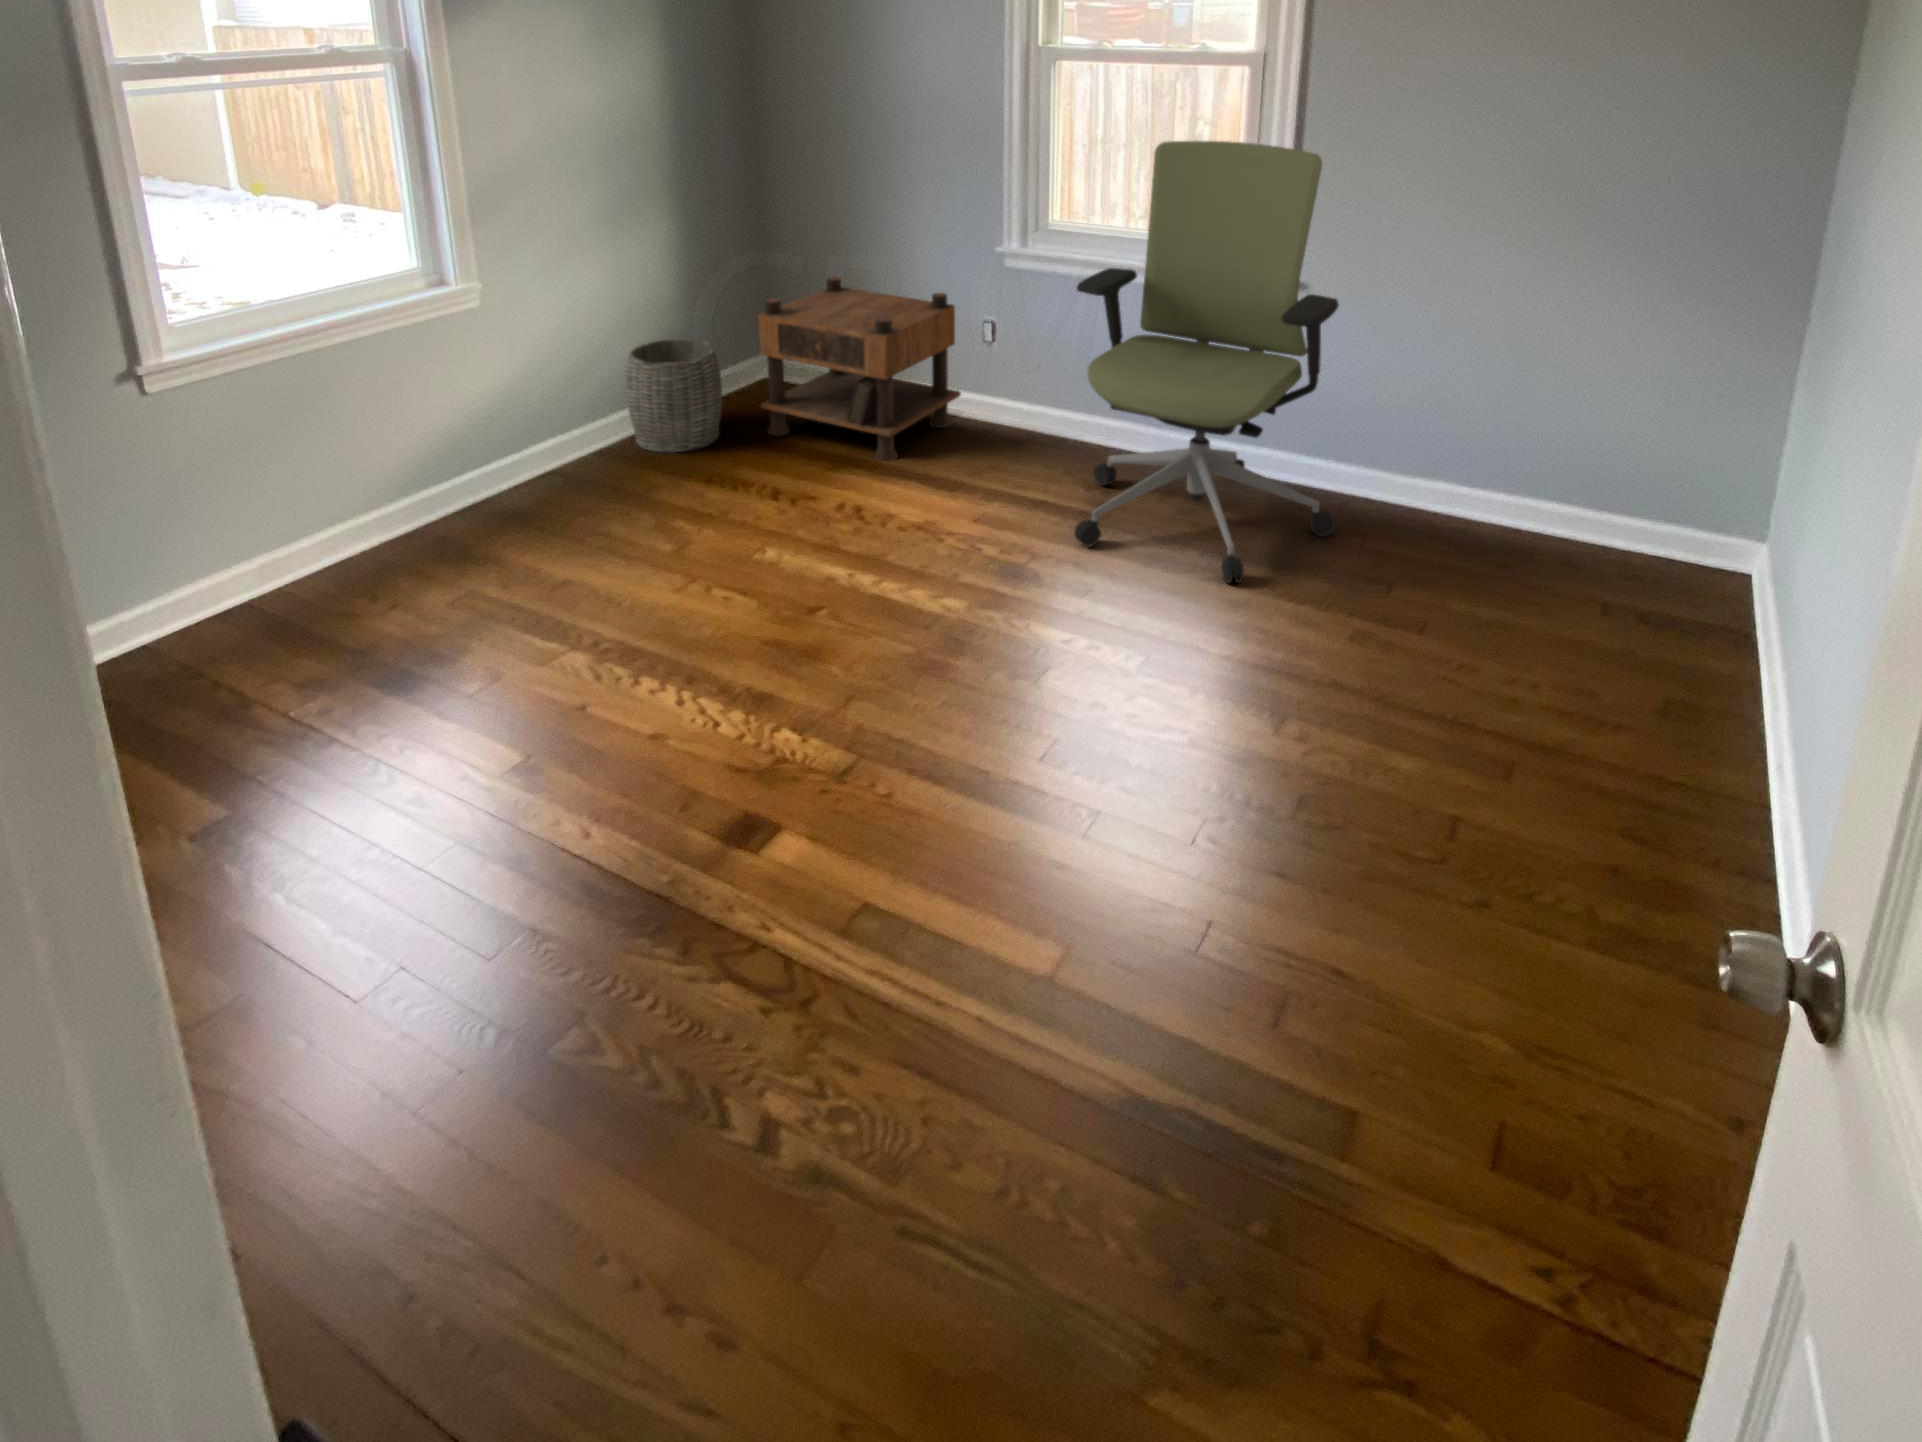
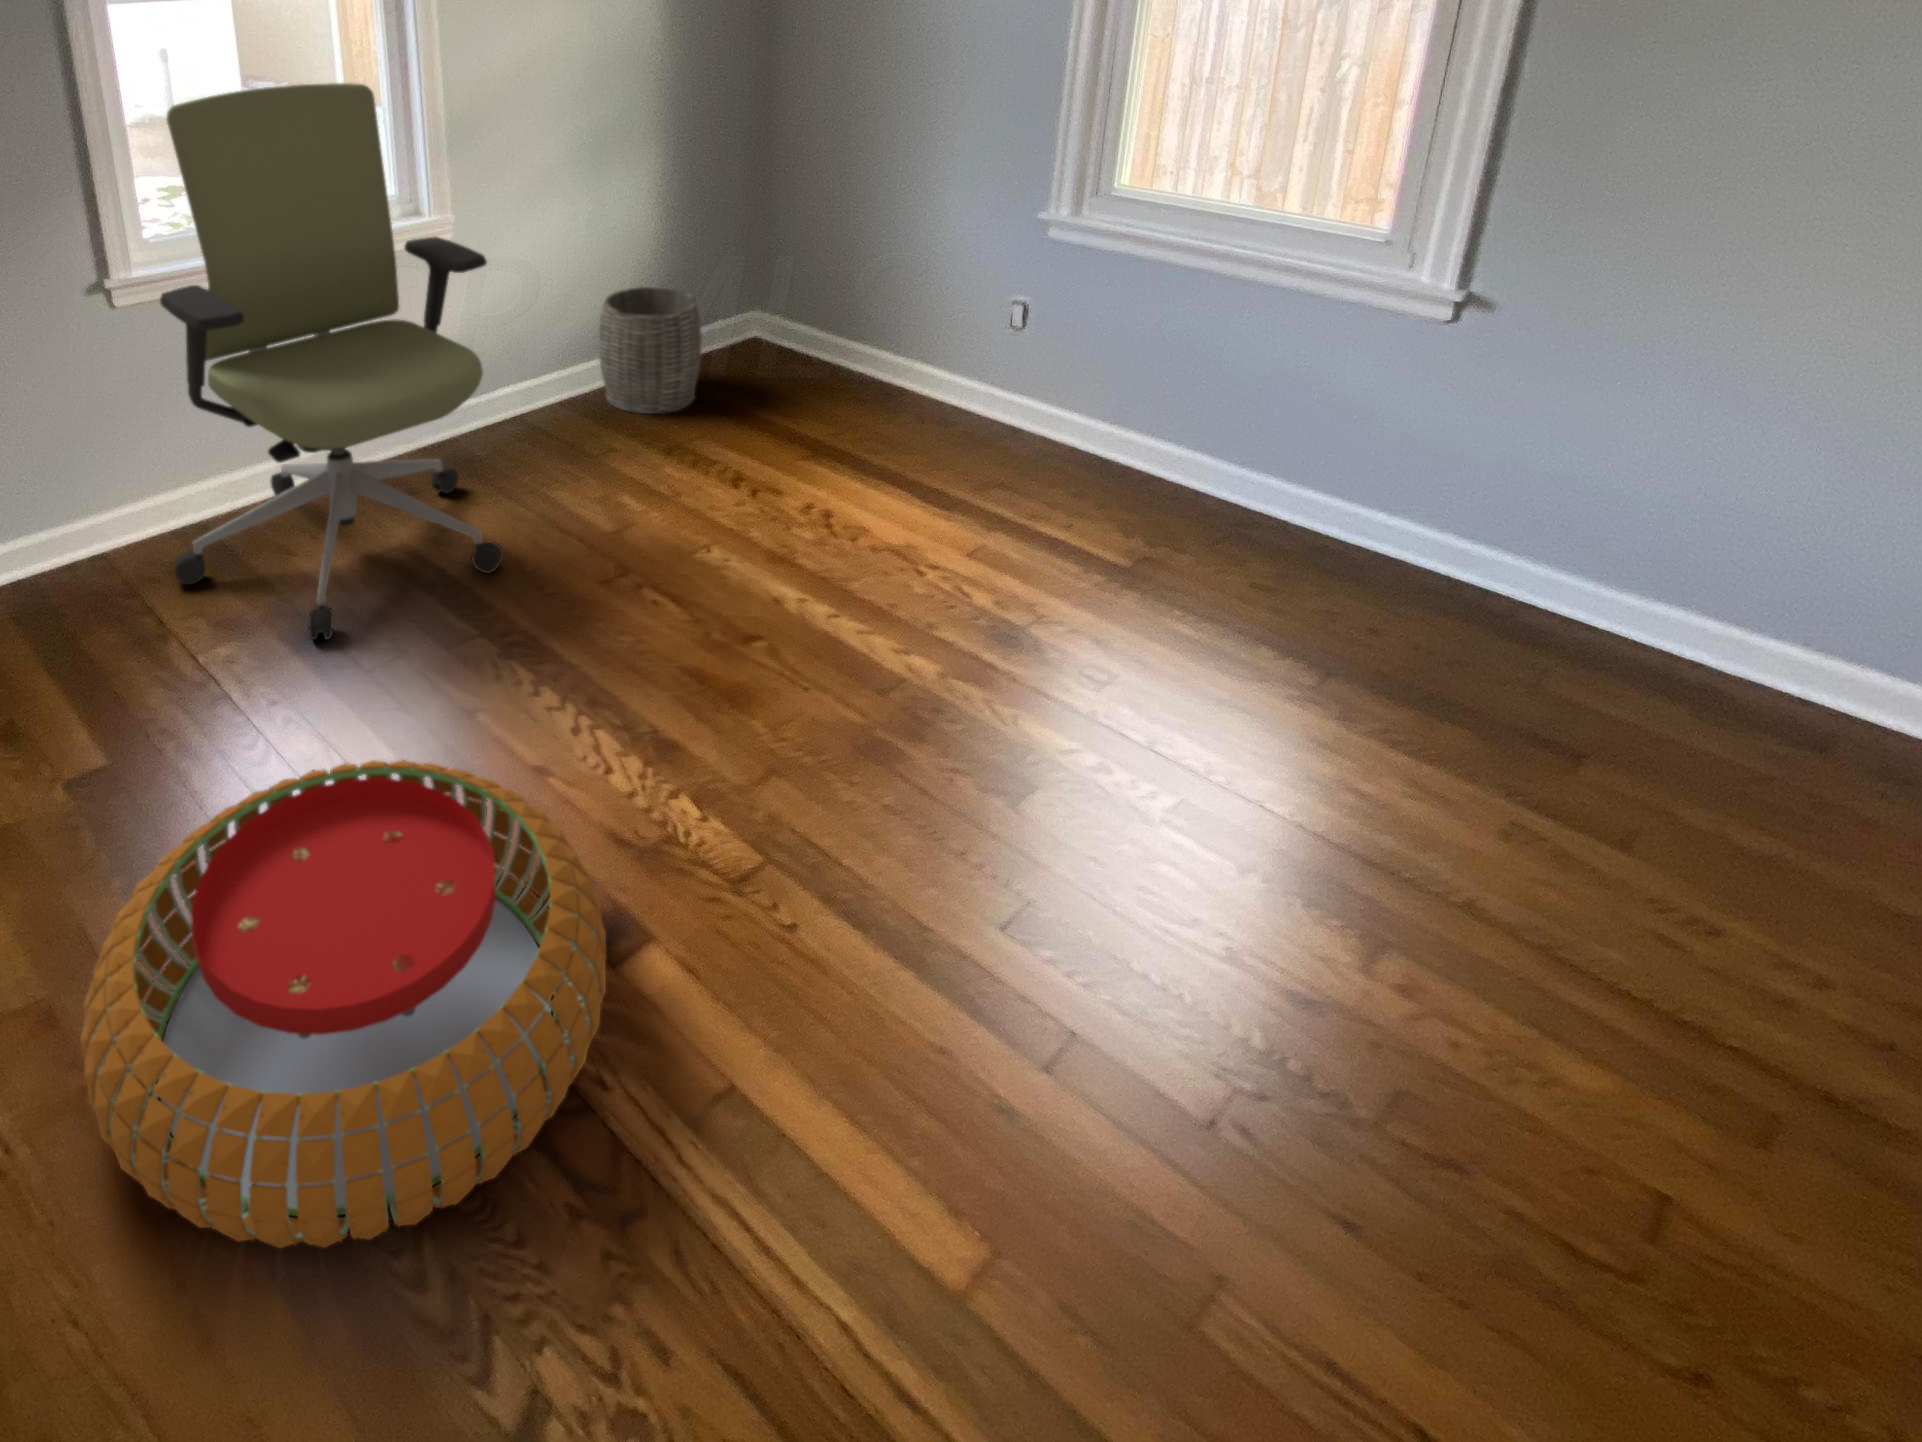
office chair: present [1074,141,1339,583] -> present [160,83,504,640]
nightstand: present [758,276,961,461] -> none [742,231,983,458]
pouf: none [300,726,760,1103] -> present [80,760,606,1248]

